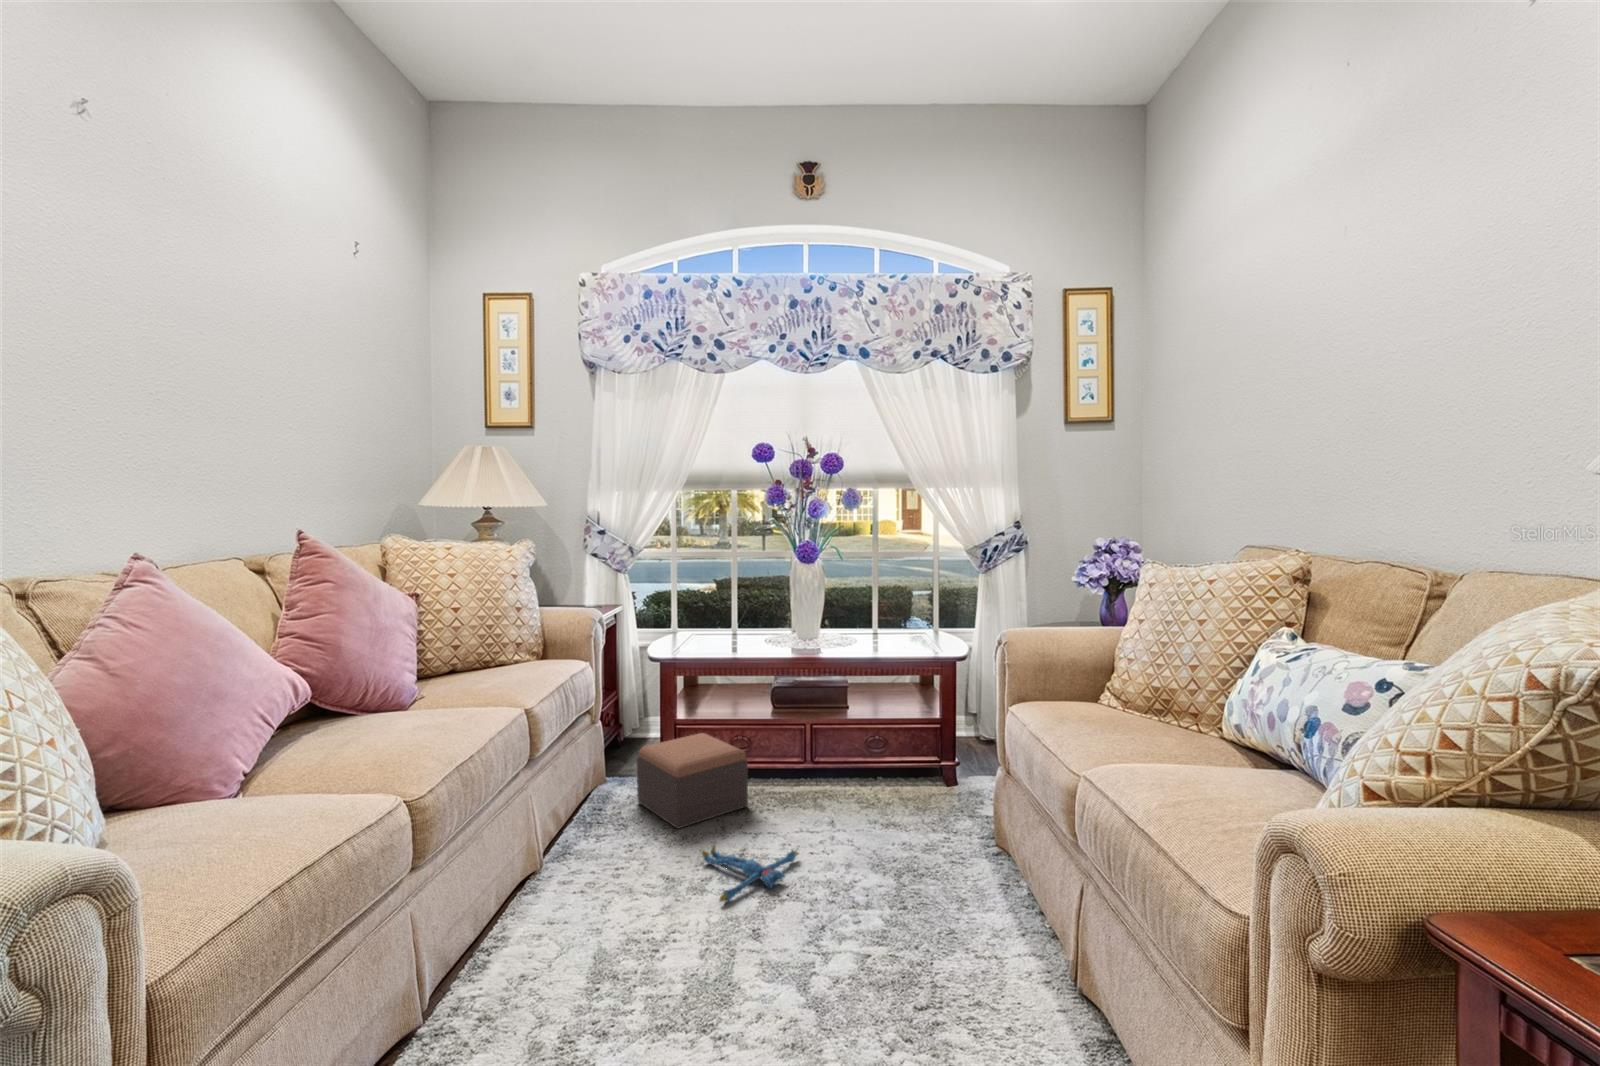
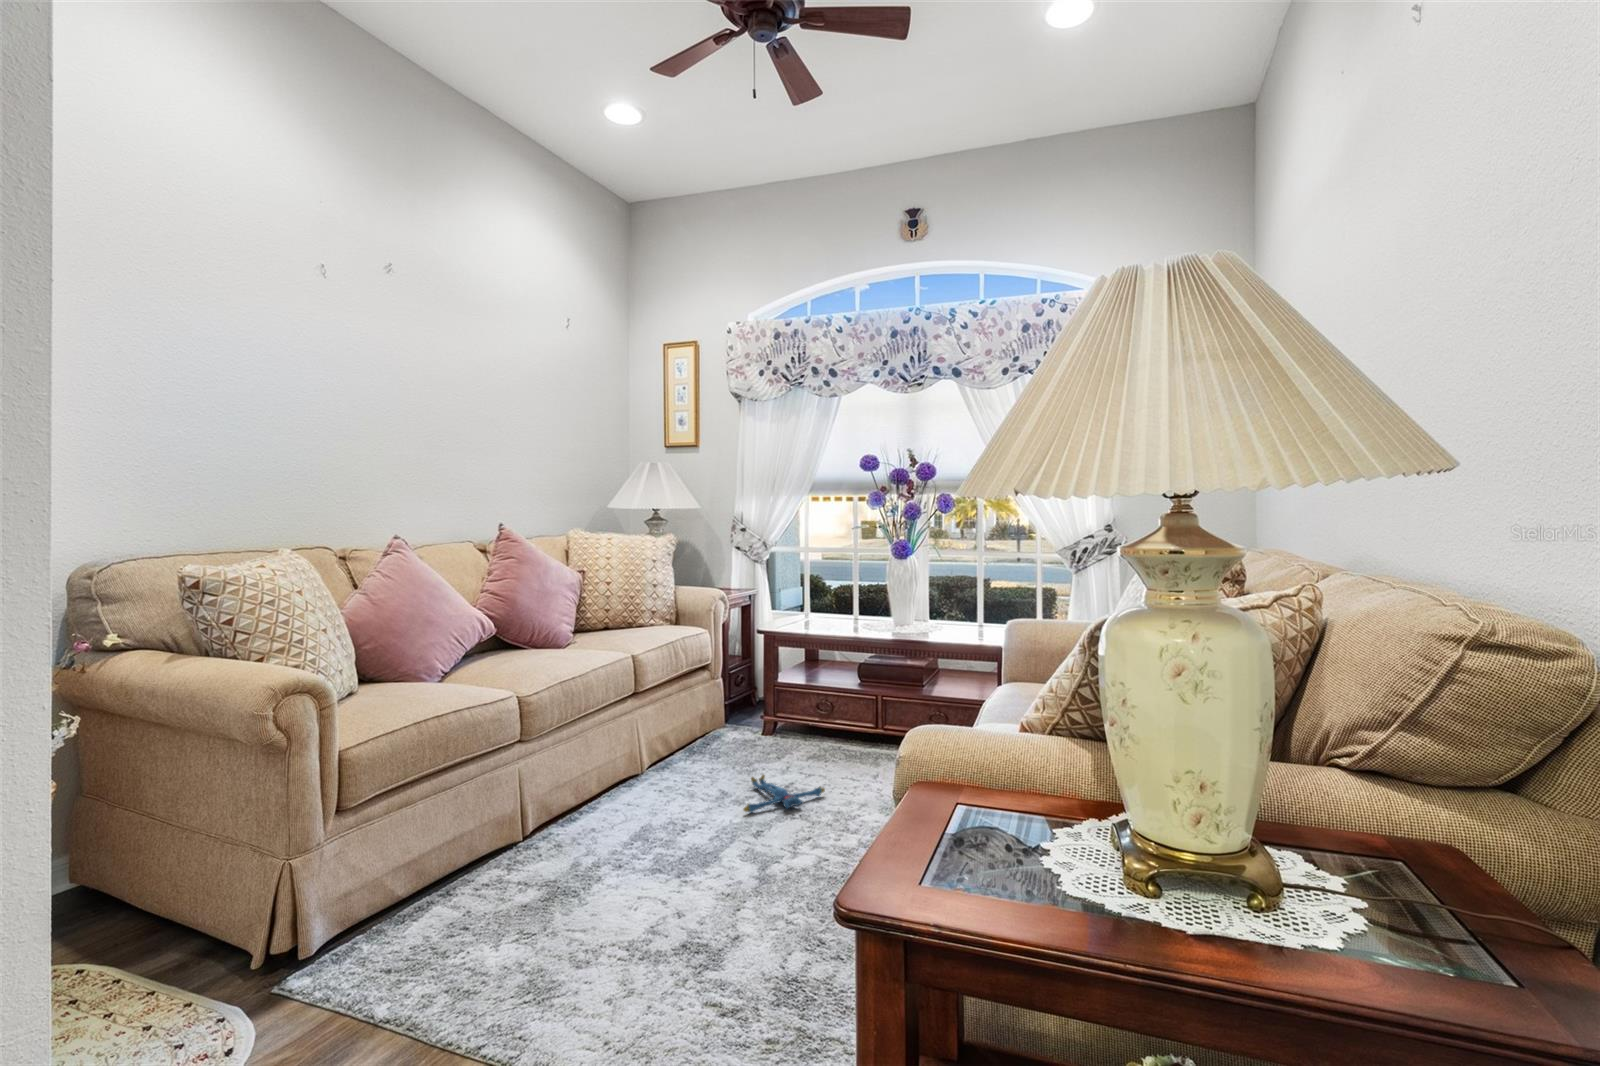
footstool: present [637,733,748,829] -> none [735,694,816,764]

